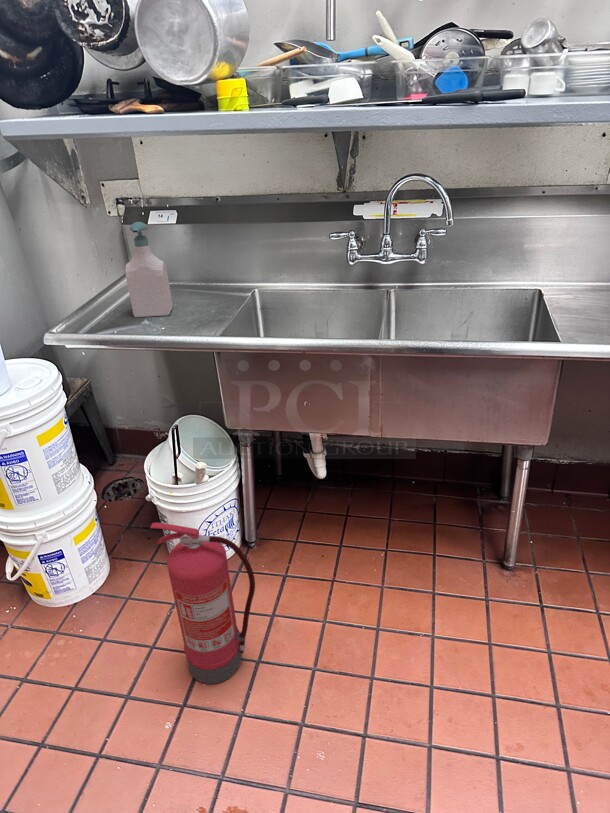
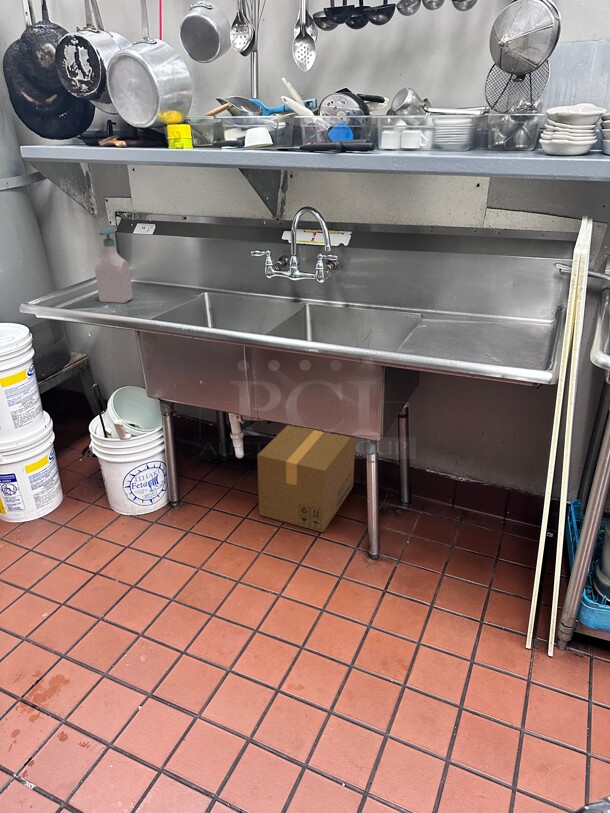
cardboard box: none [355,420,443,547] -> present [257,425,355,532]
fire extinguisher: present [150,523,255,684] -> none [52,448,128,593]

